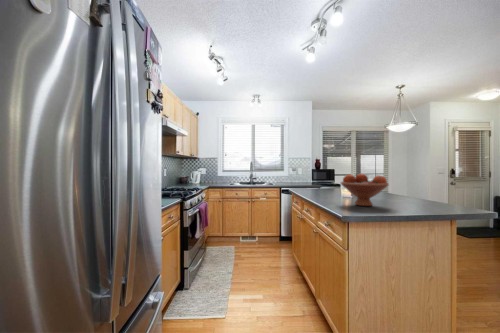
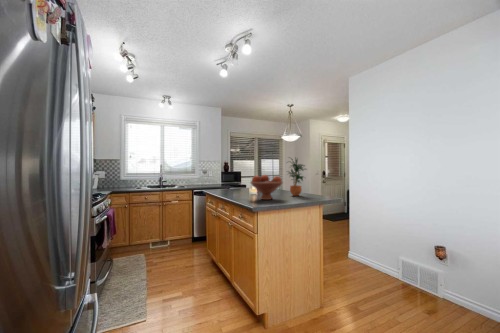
potted plant: none [392,150,431,203] -> present [289,159,304,196]

